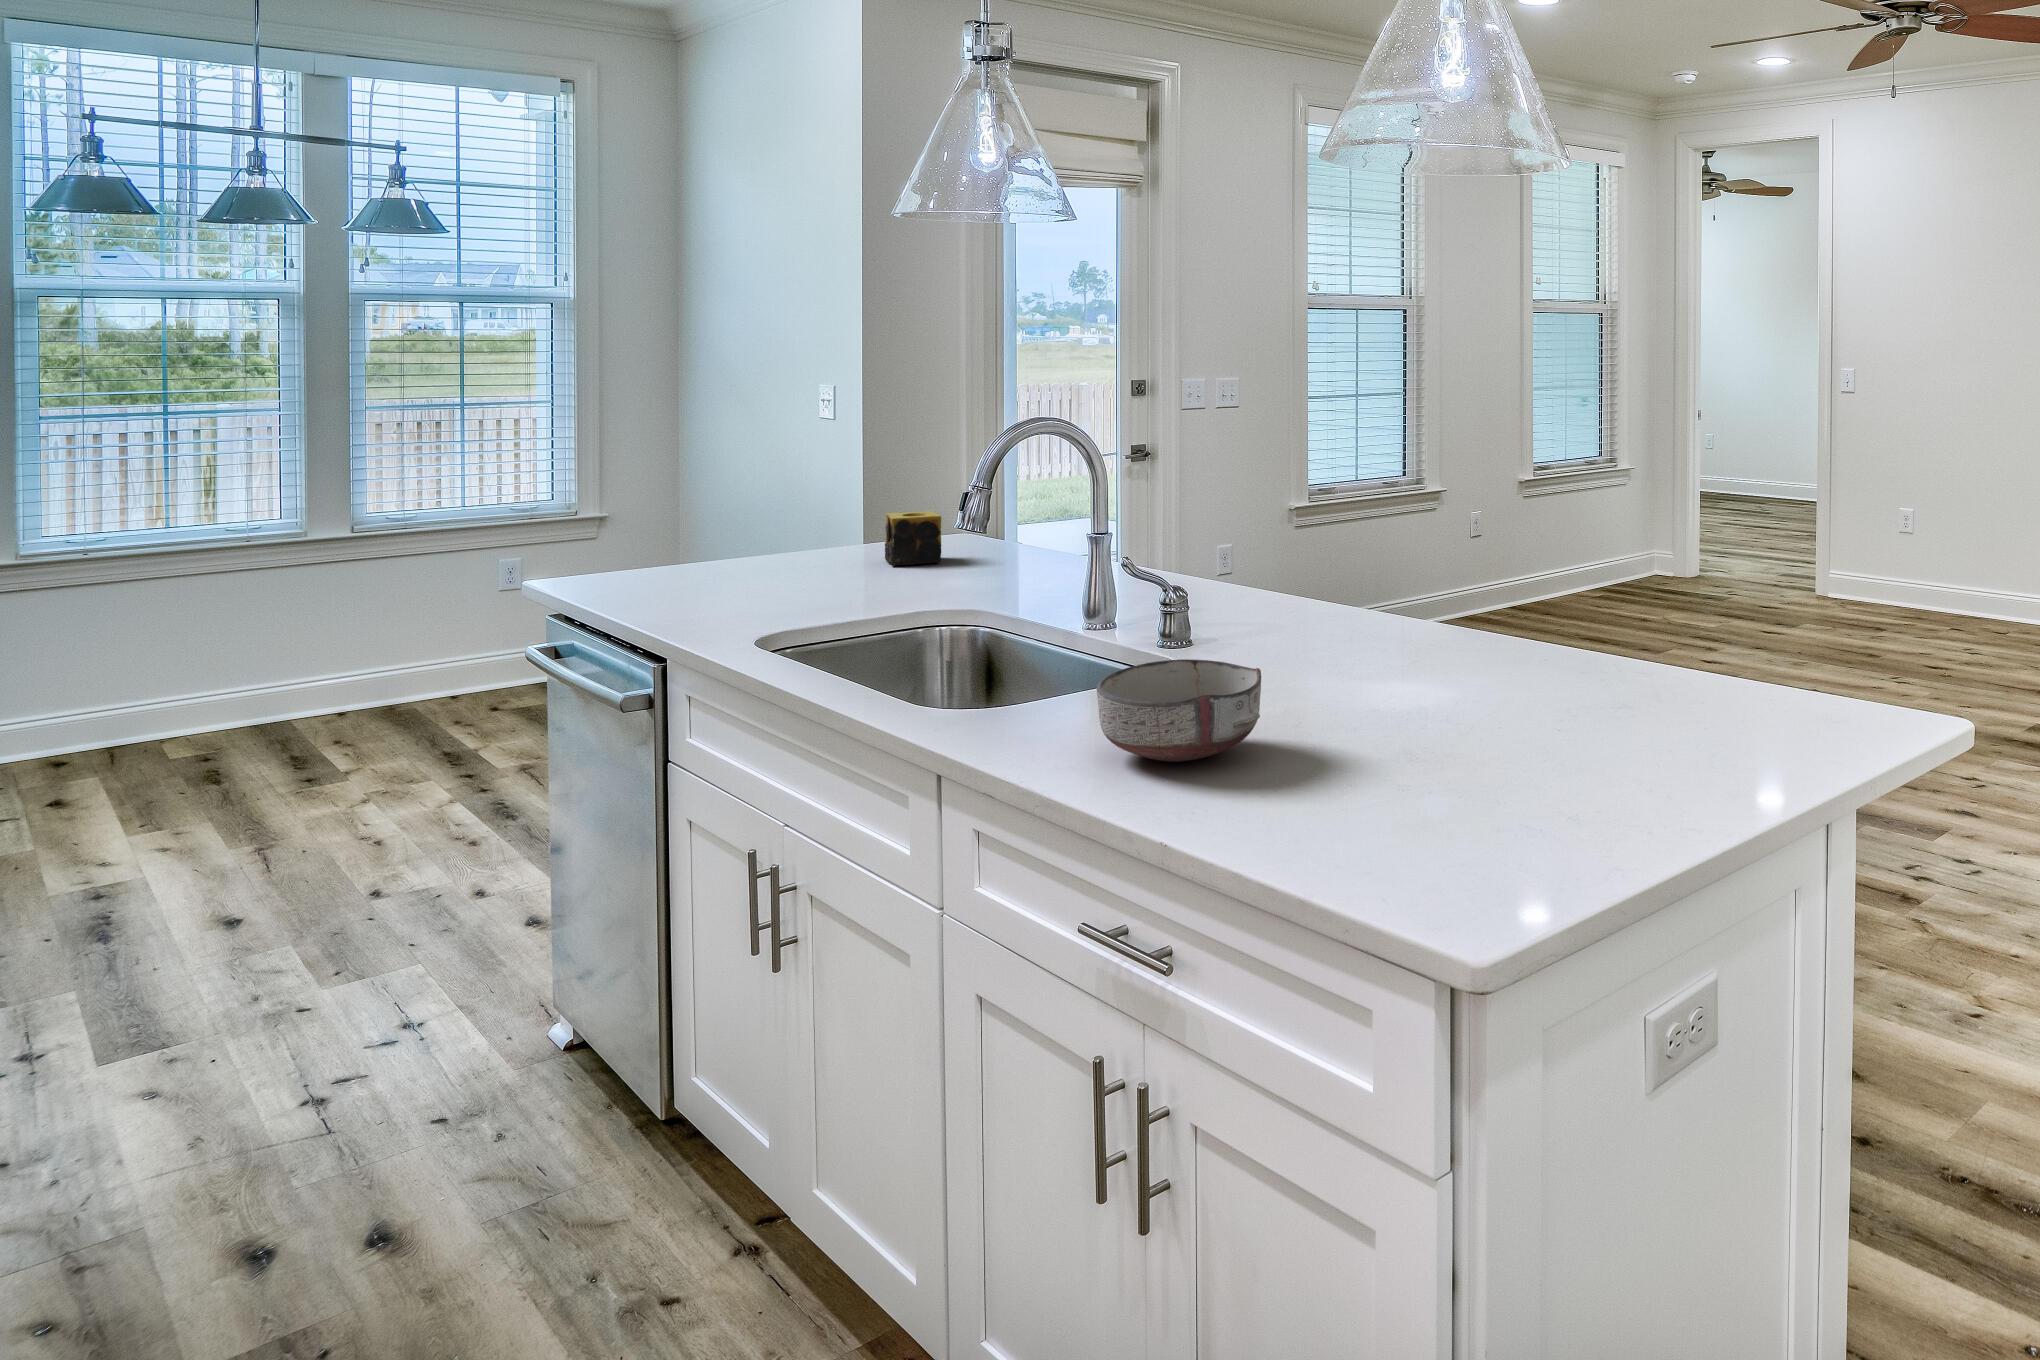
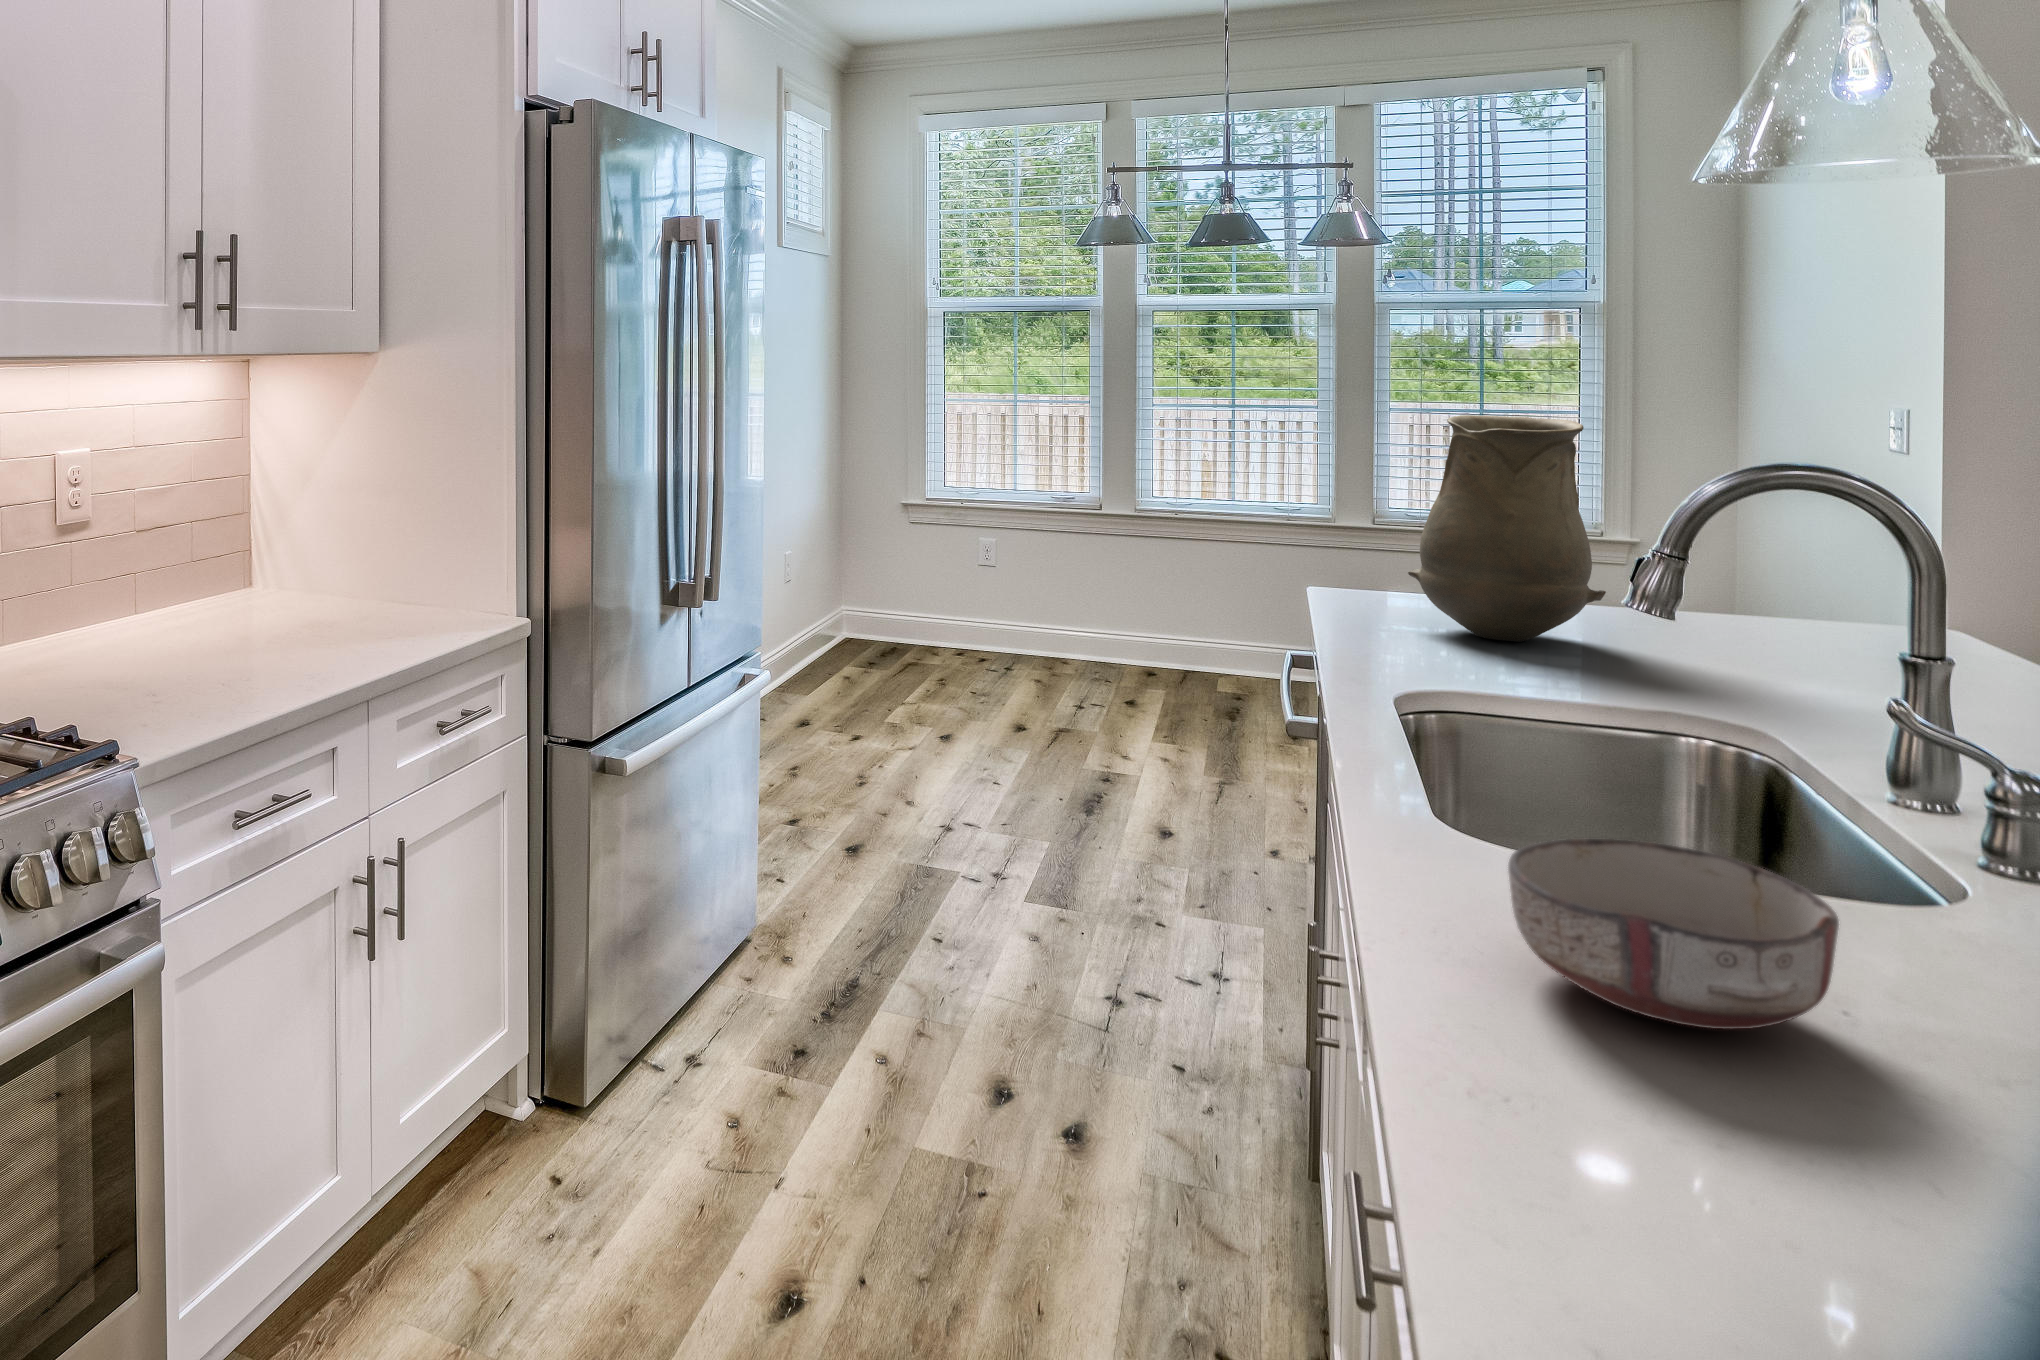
vase: none [688,403,840,593] -> present [1408,415,1606,642]
candle: present [885,511,941,566] -> none [1712,574,1803,653]

